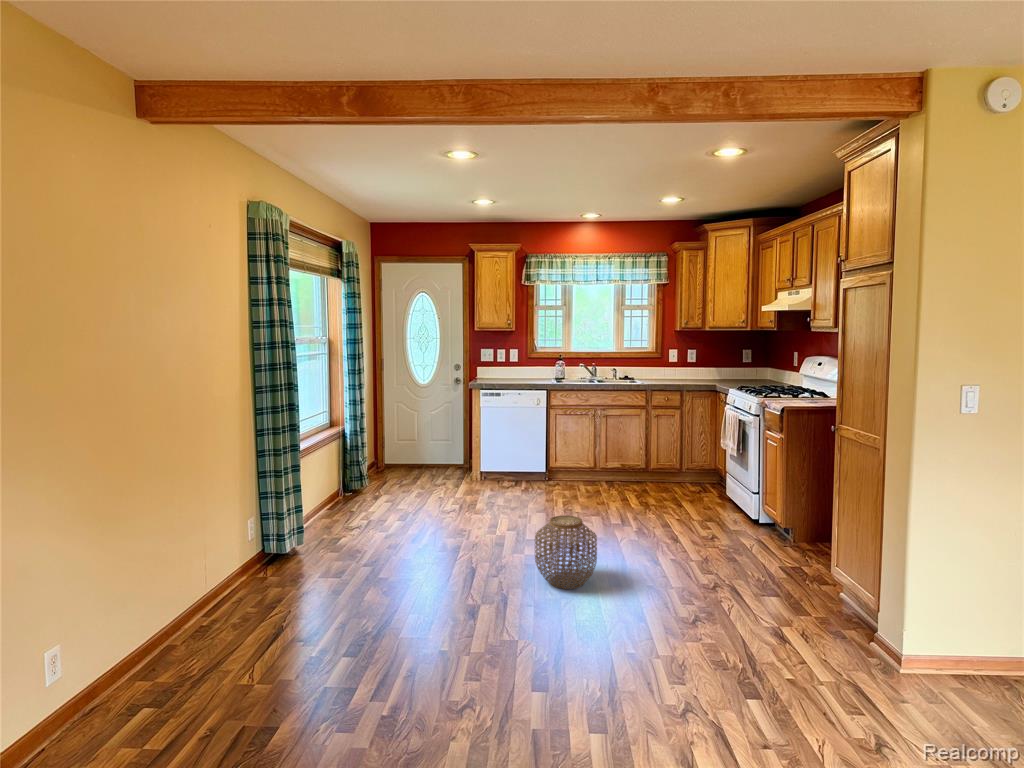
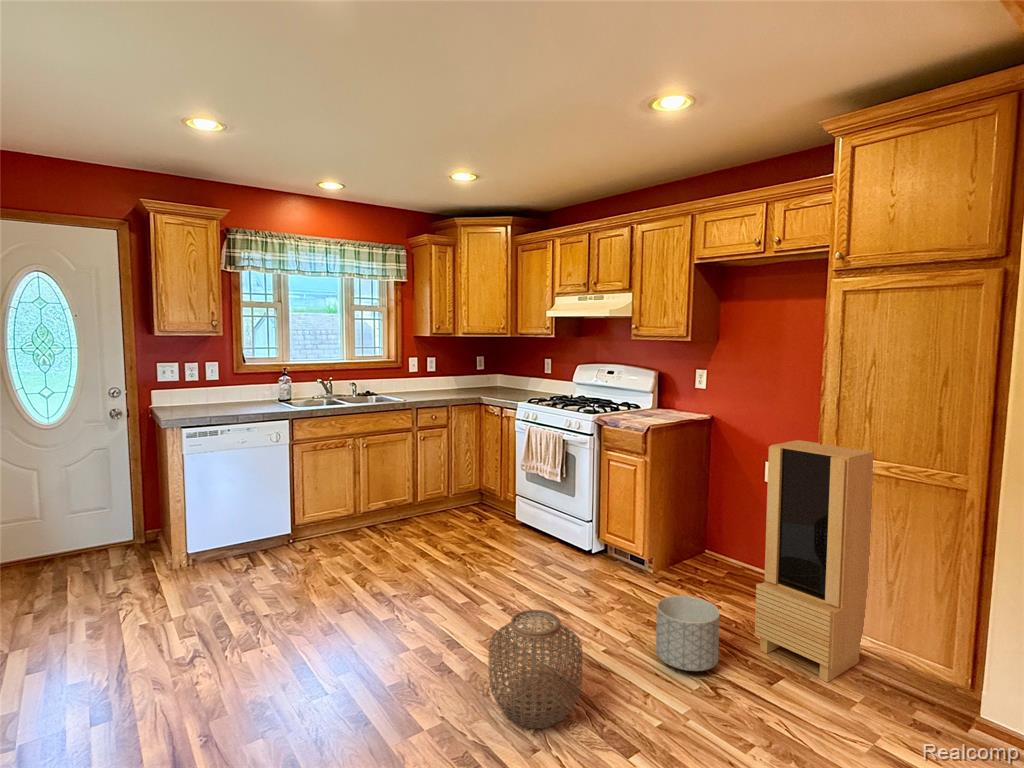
storage cabinet: none [776,429,876,642] -> present [755,440,874,682]
planter: none [680,544,731,601] -> present [656,596,720,671]

